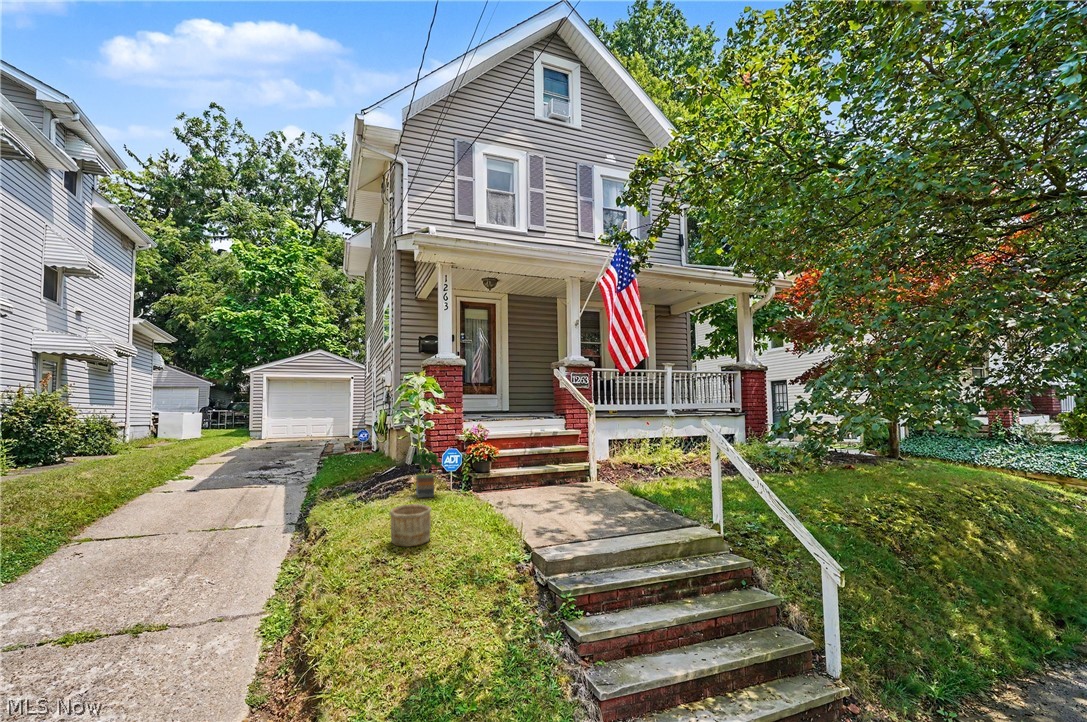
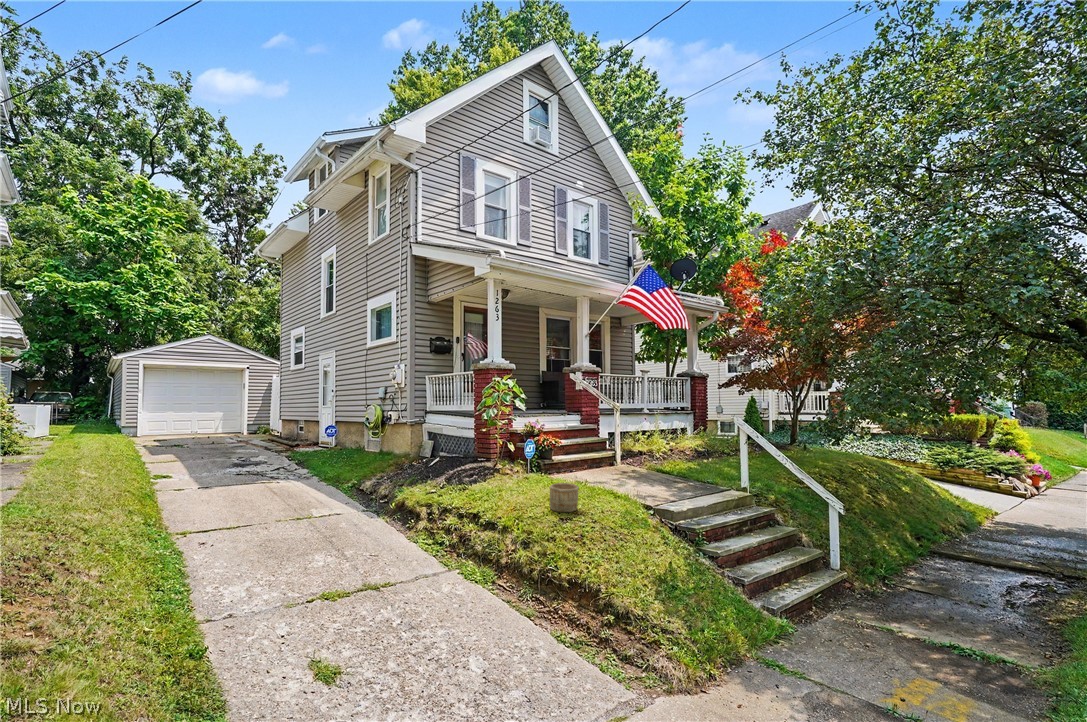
potted tree: present [412,453,441,498] -> none [500,445,527,482]

